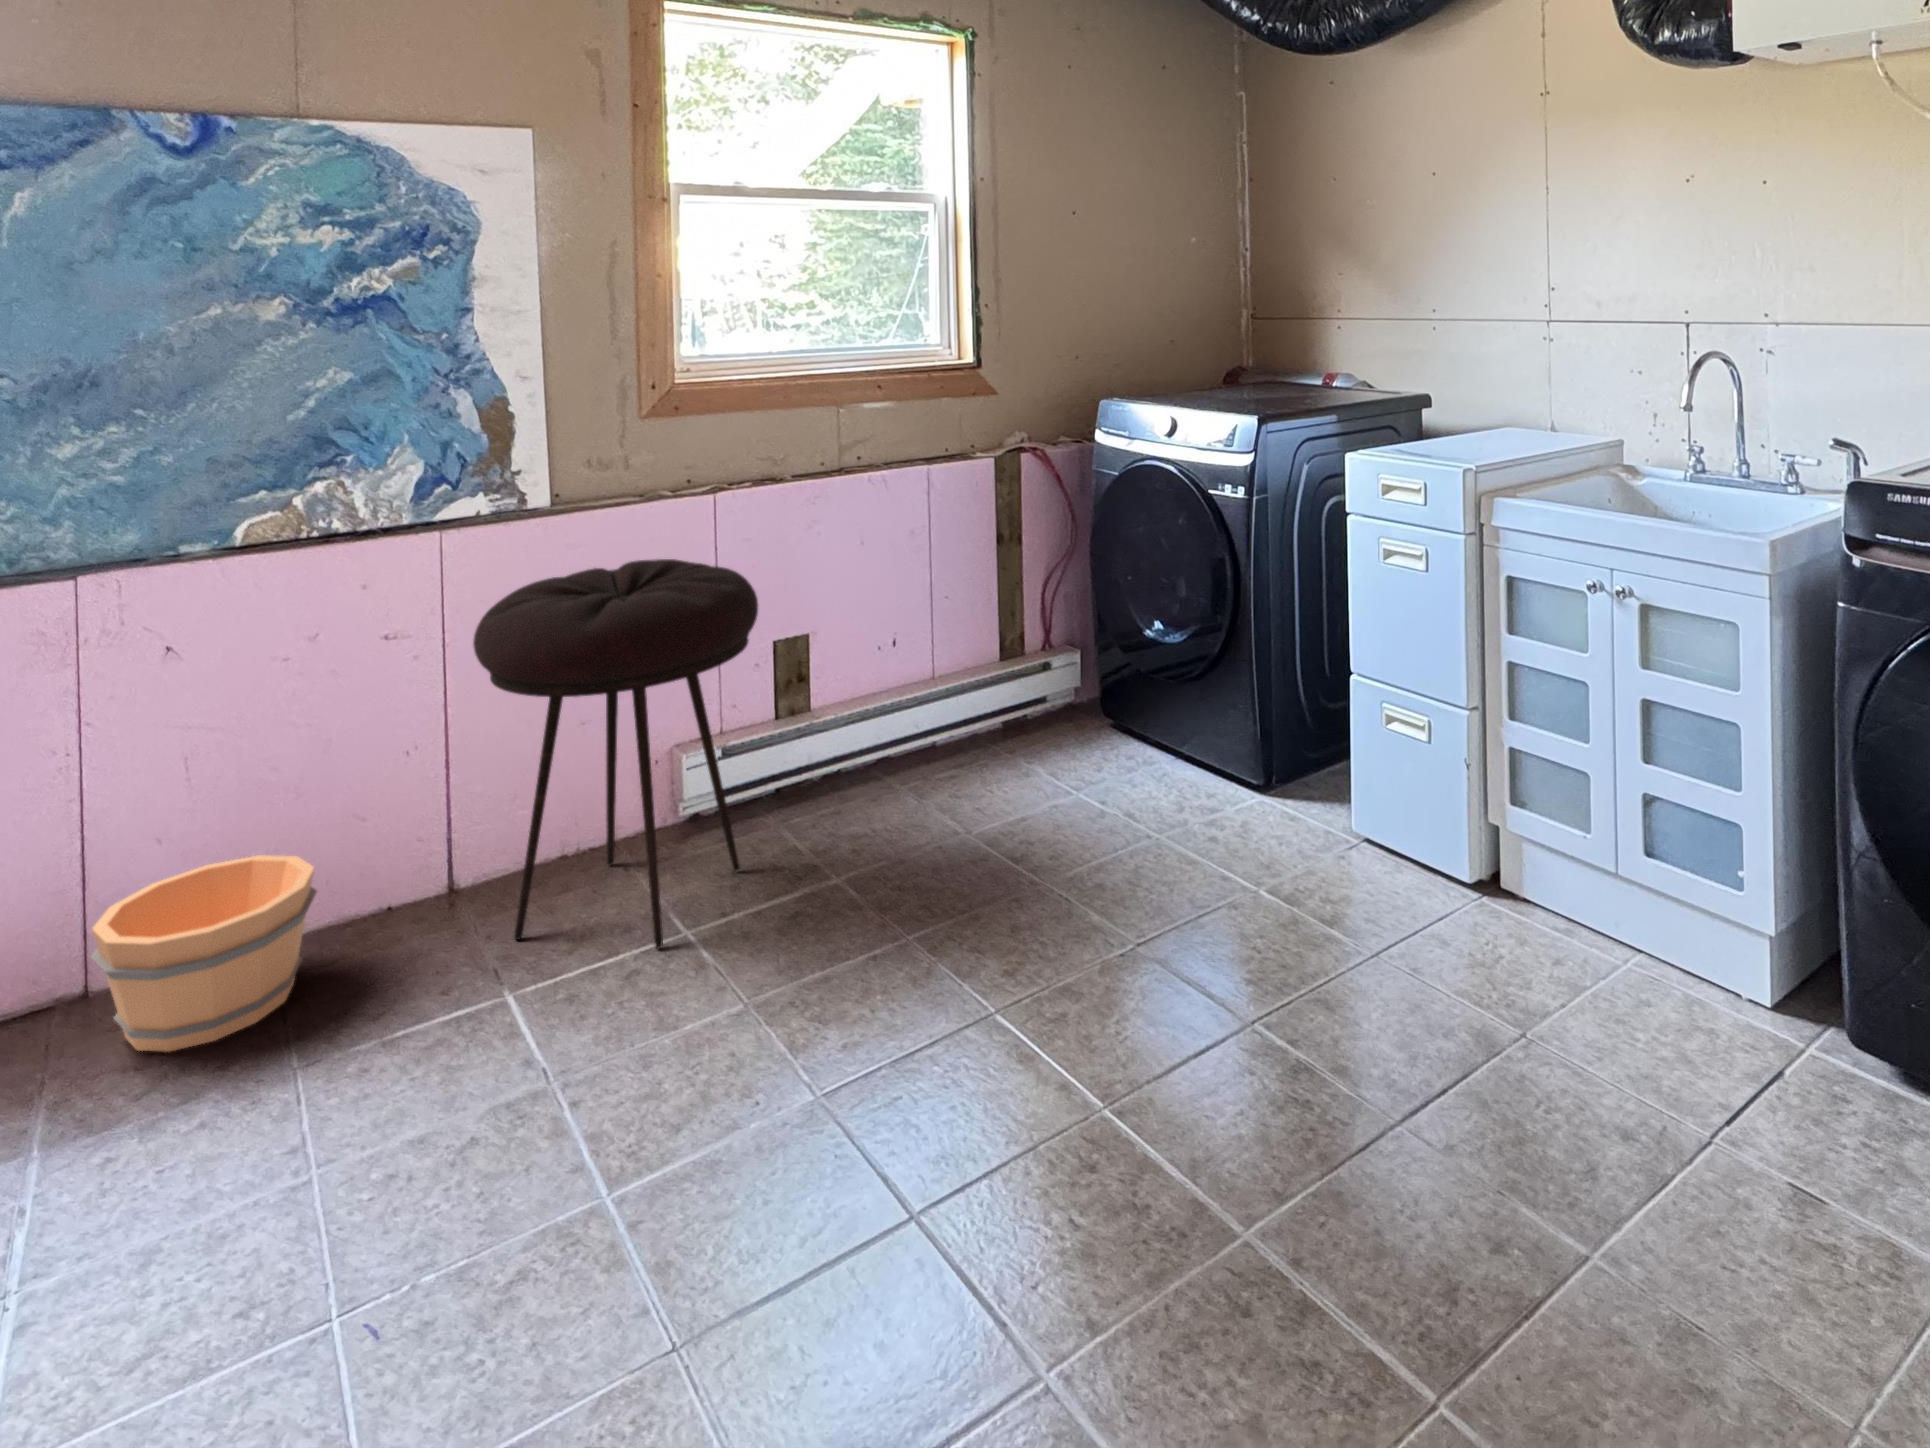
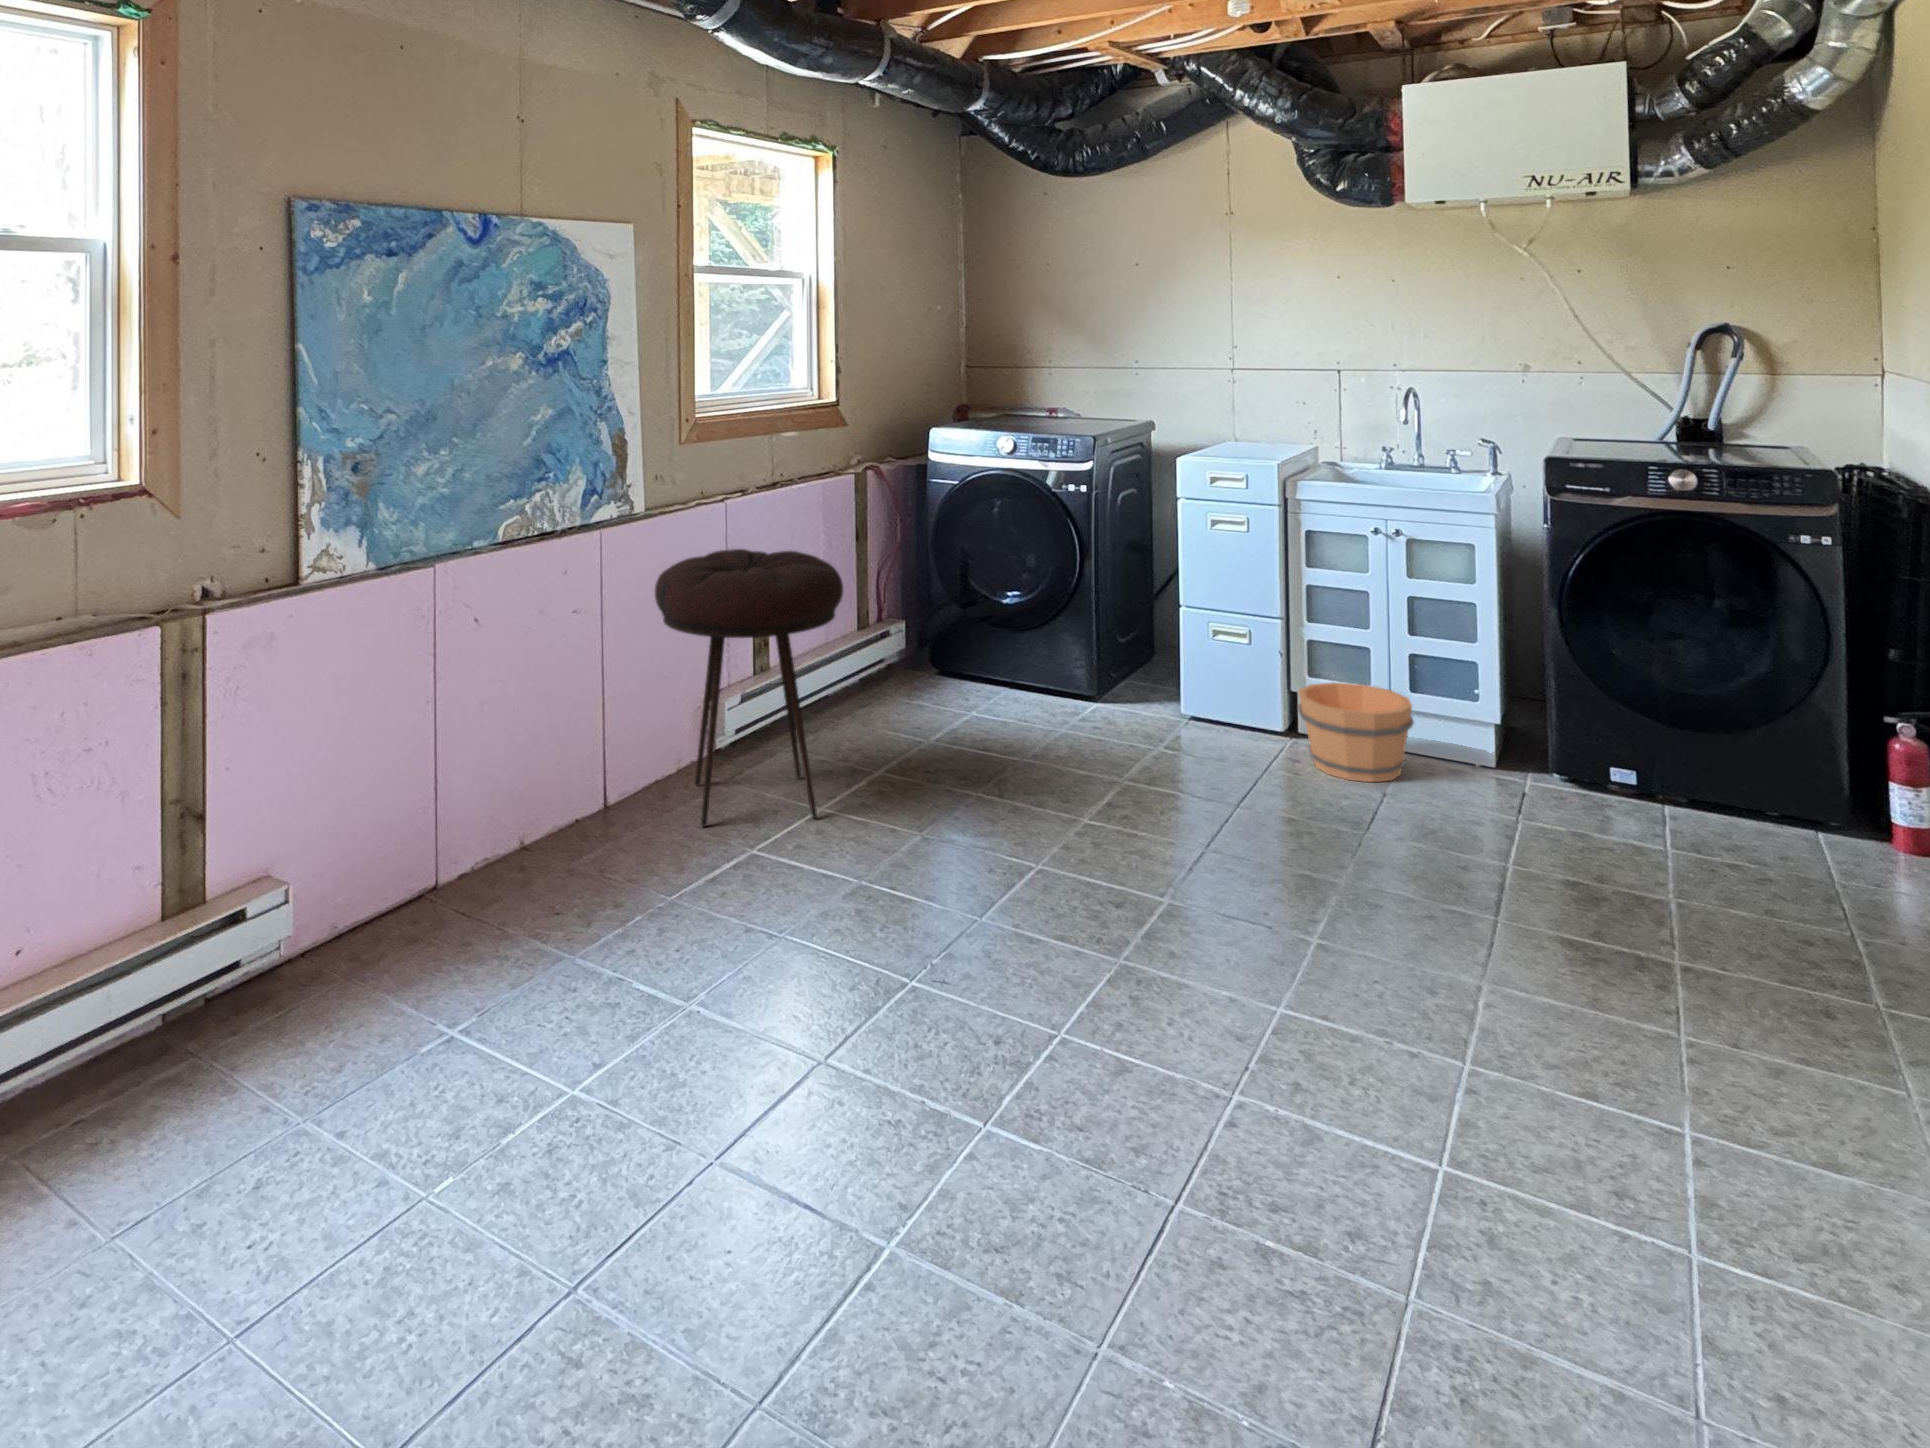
bucket: present [91,855,317,1052] -> present [1298,682,1414,782]

